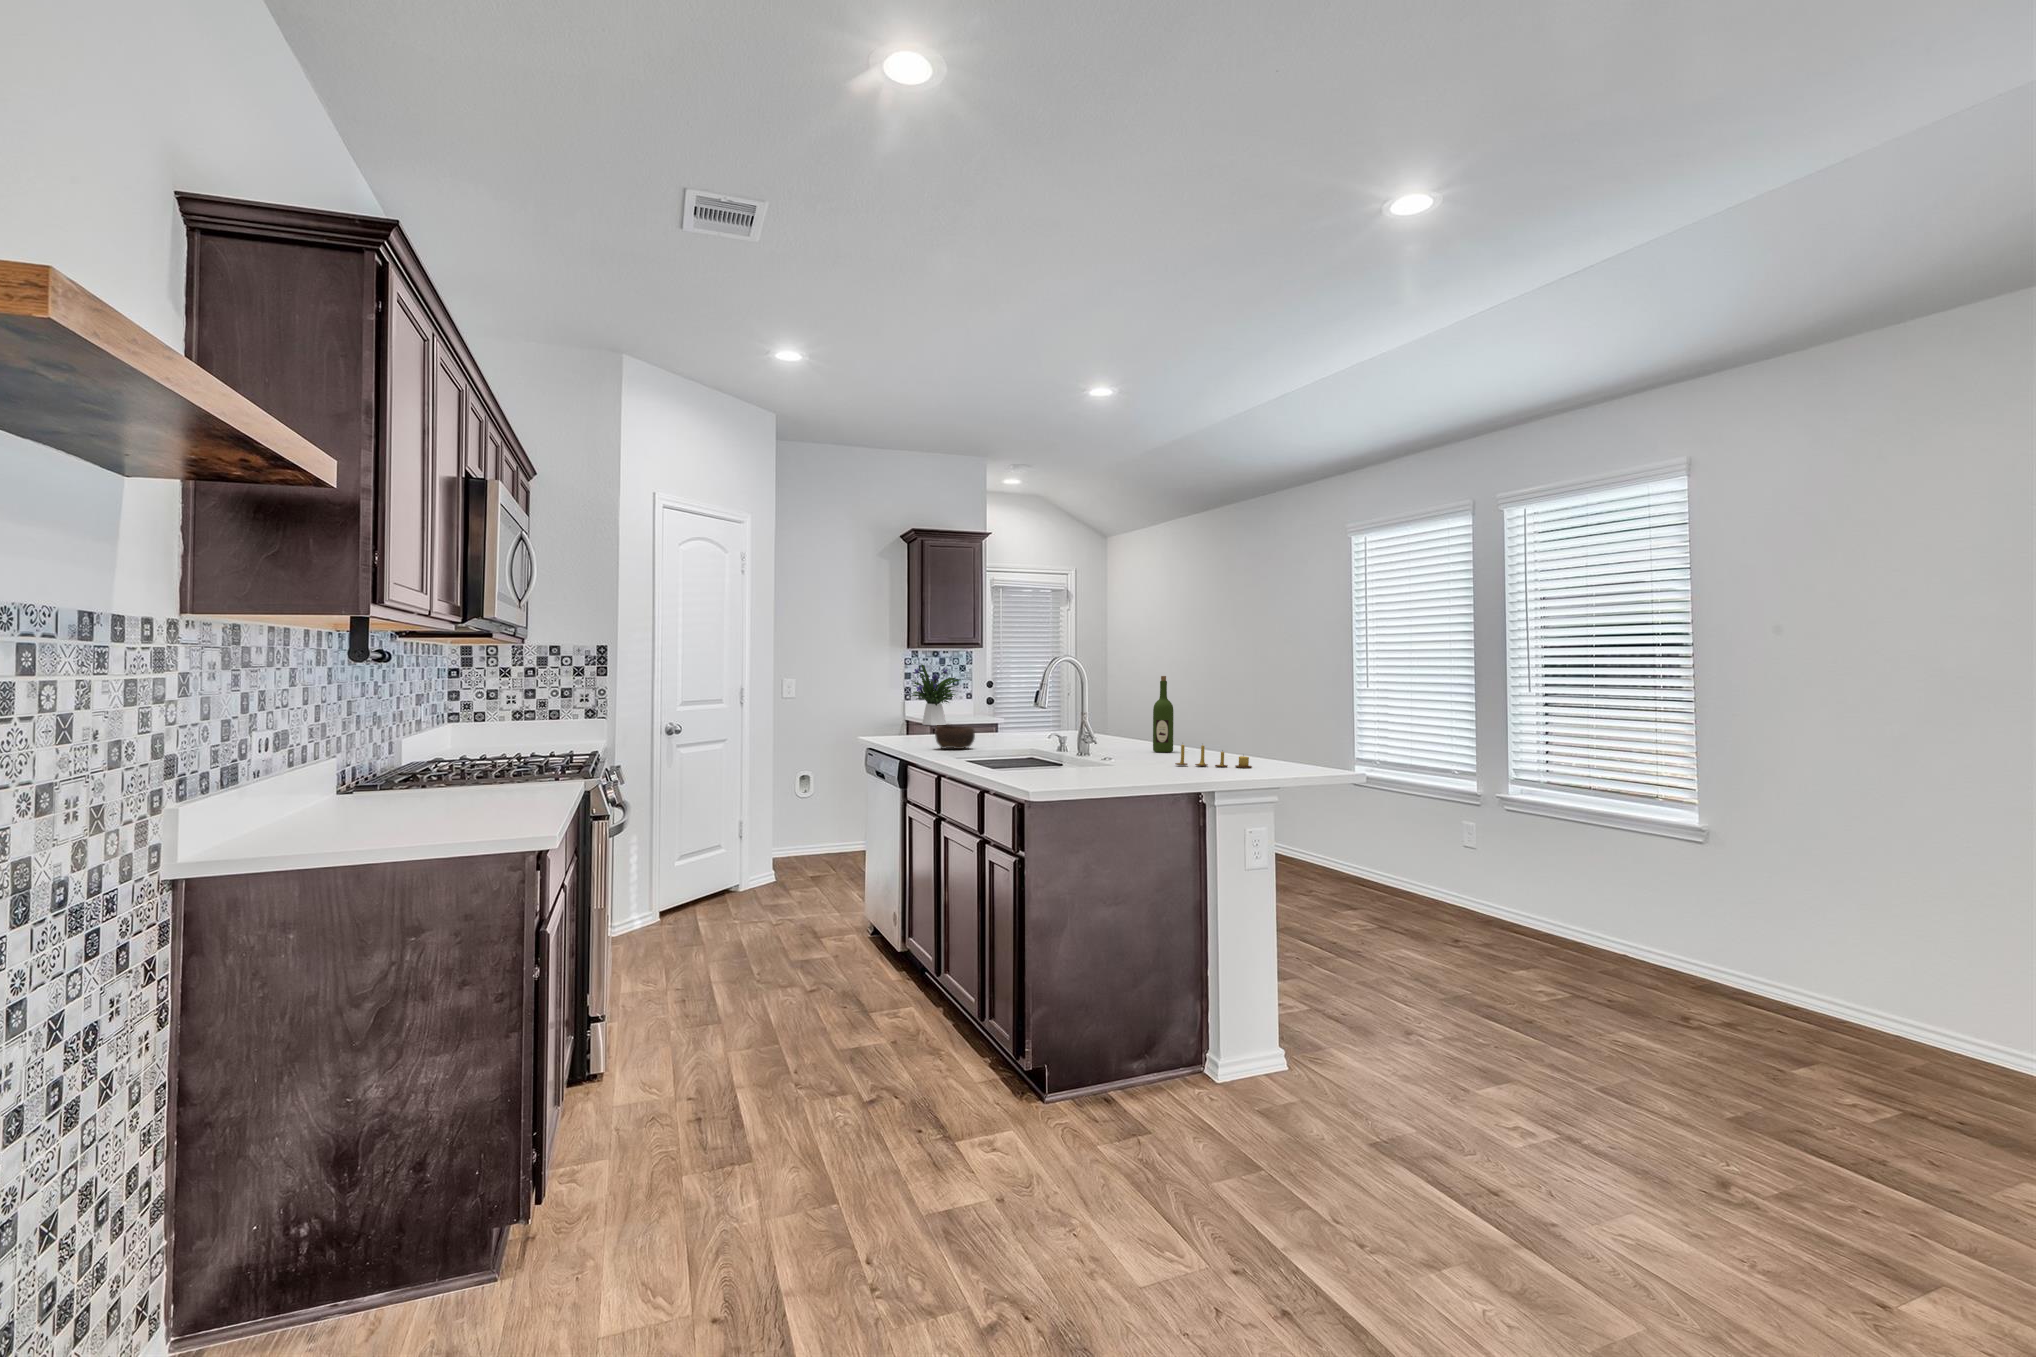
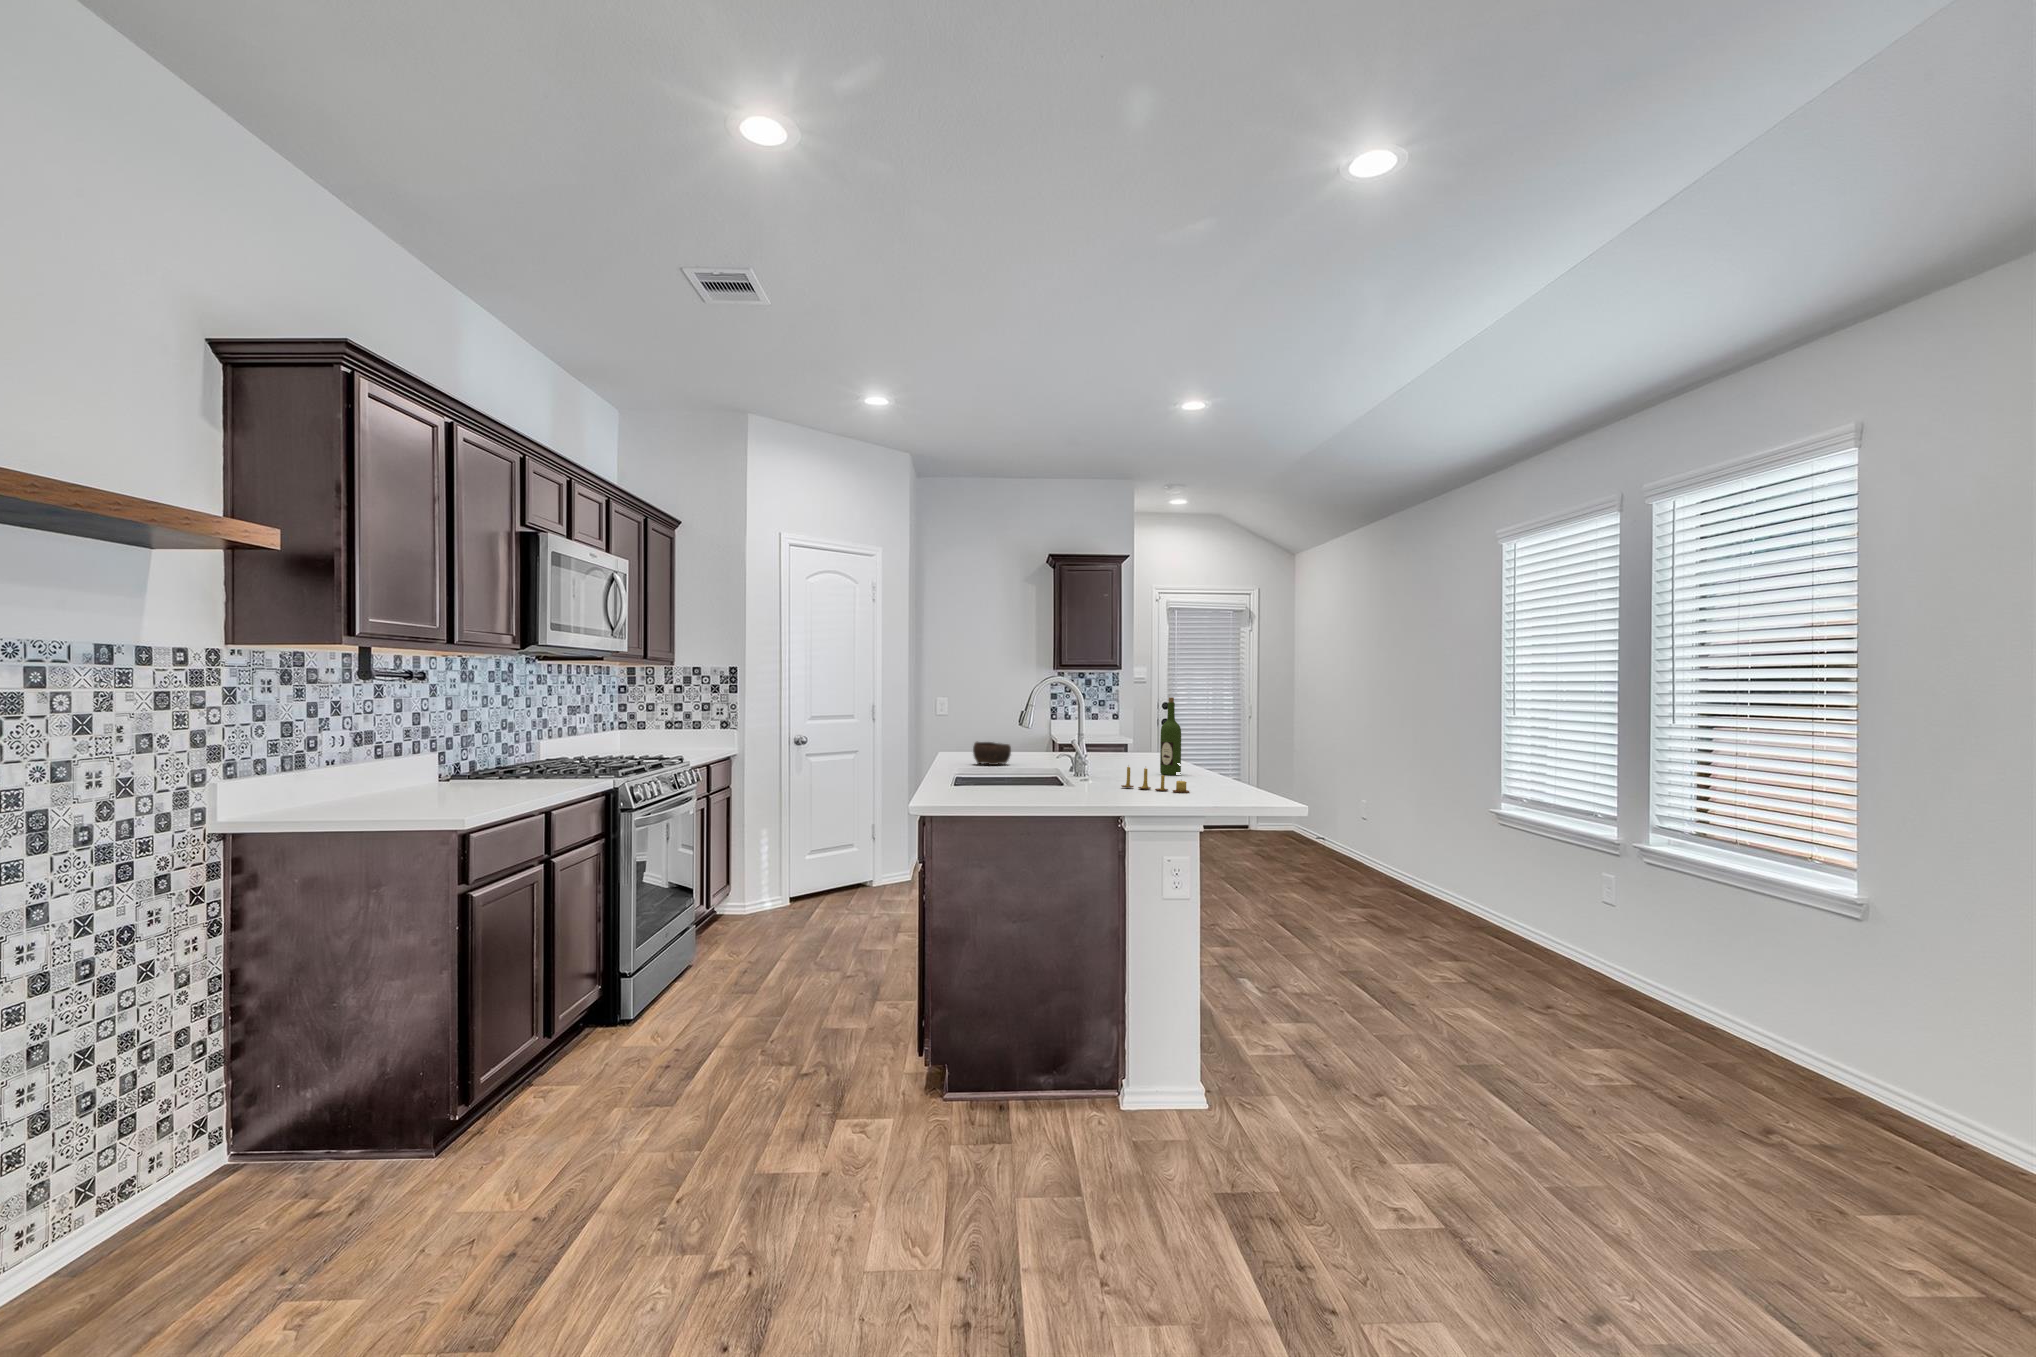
flower arrangement: present [910,664,961,725] -> none [1041,684,1095,743]

